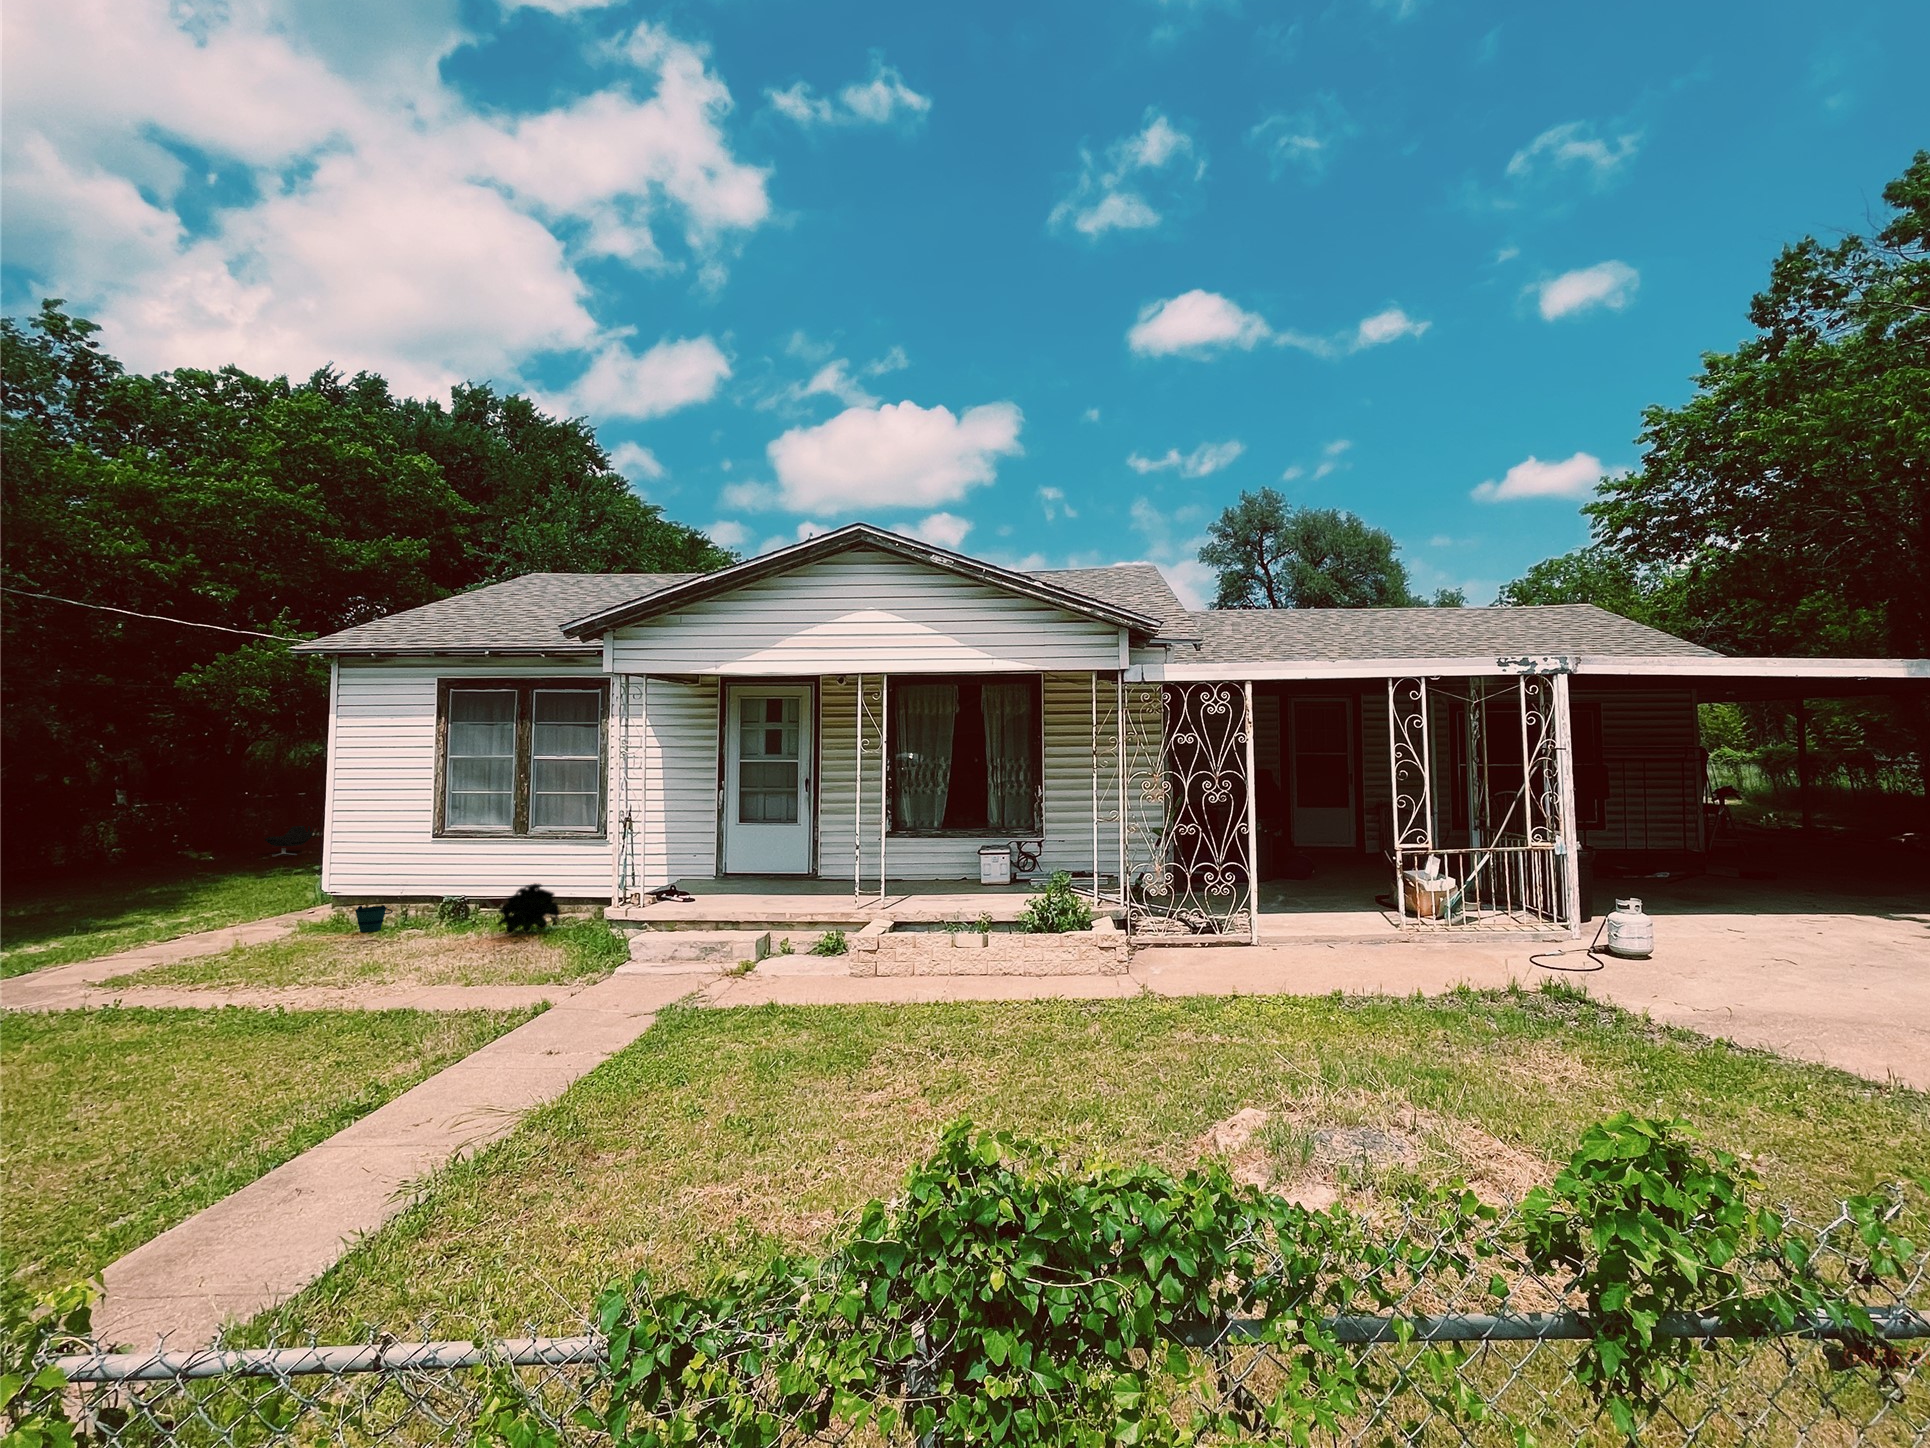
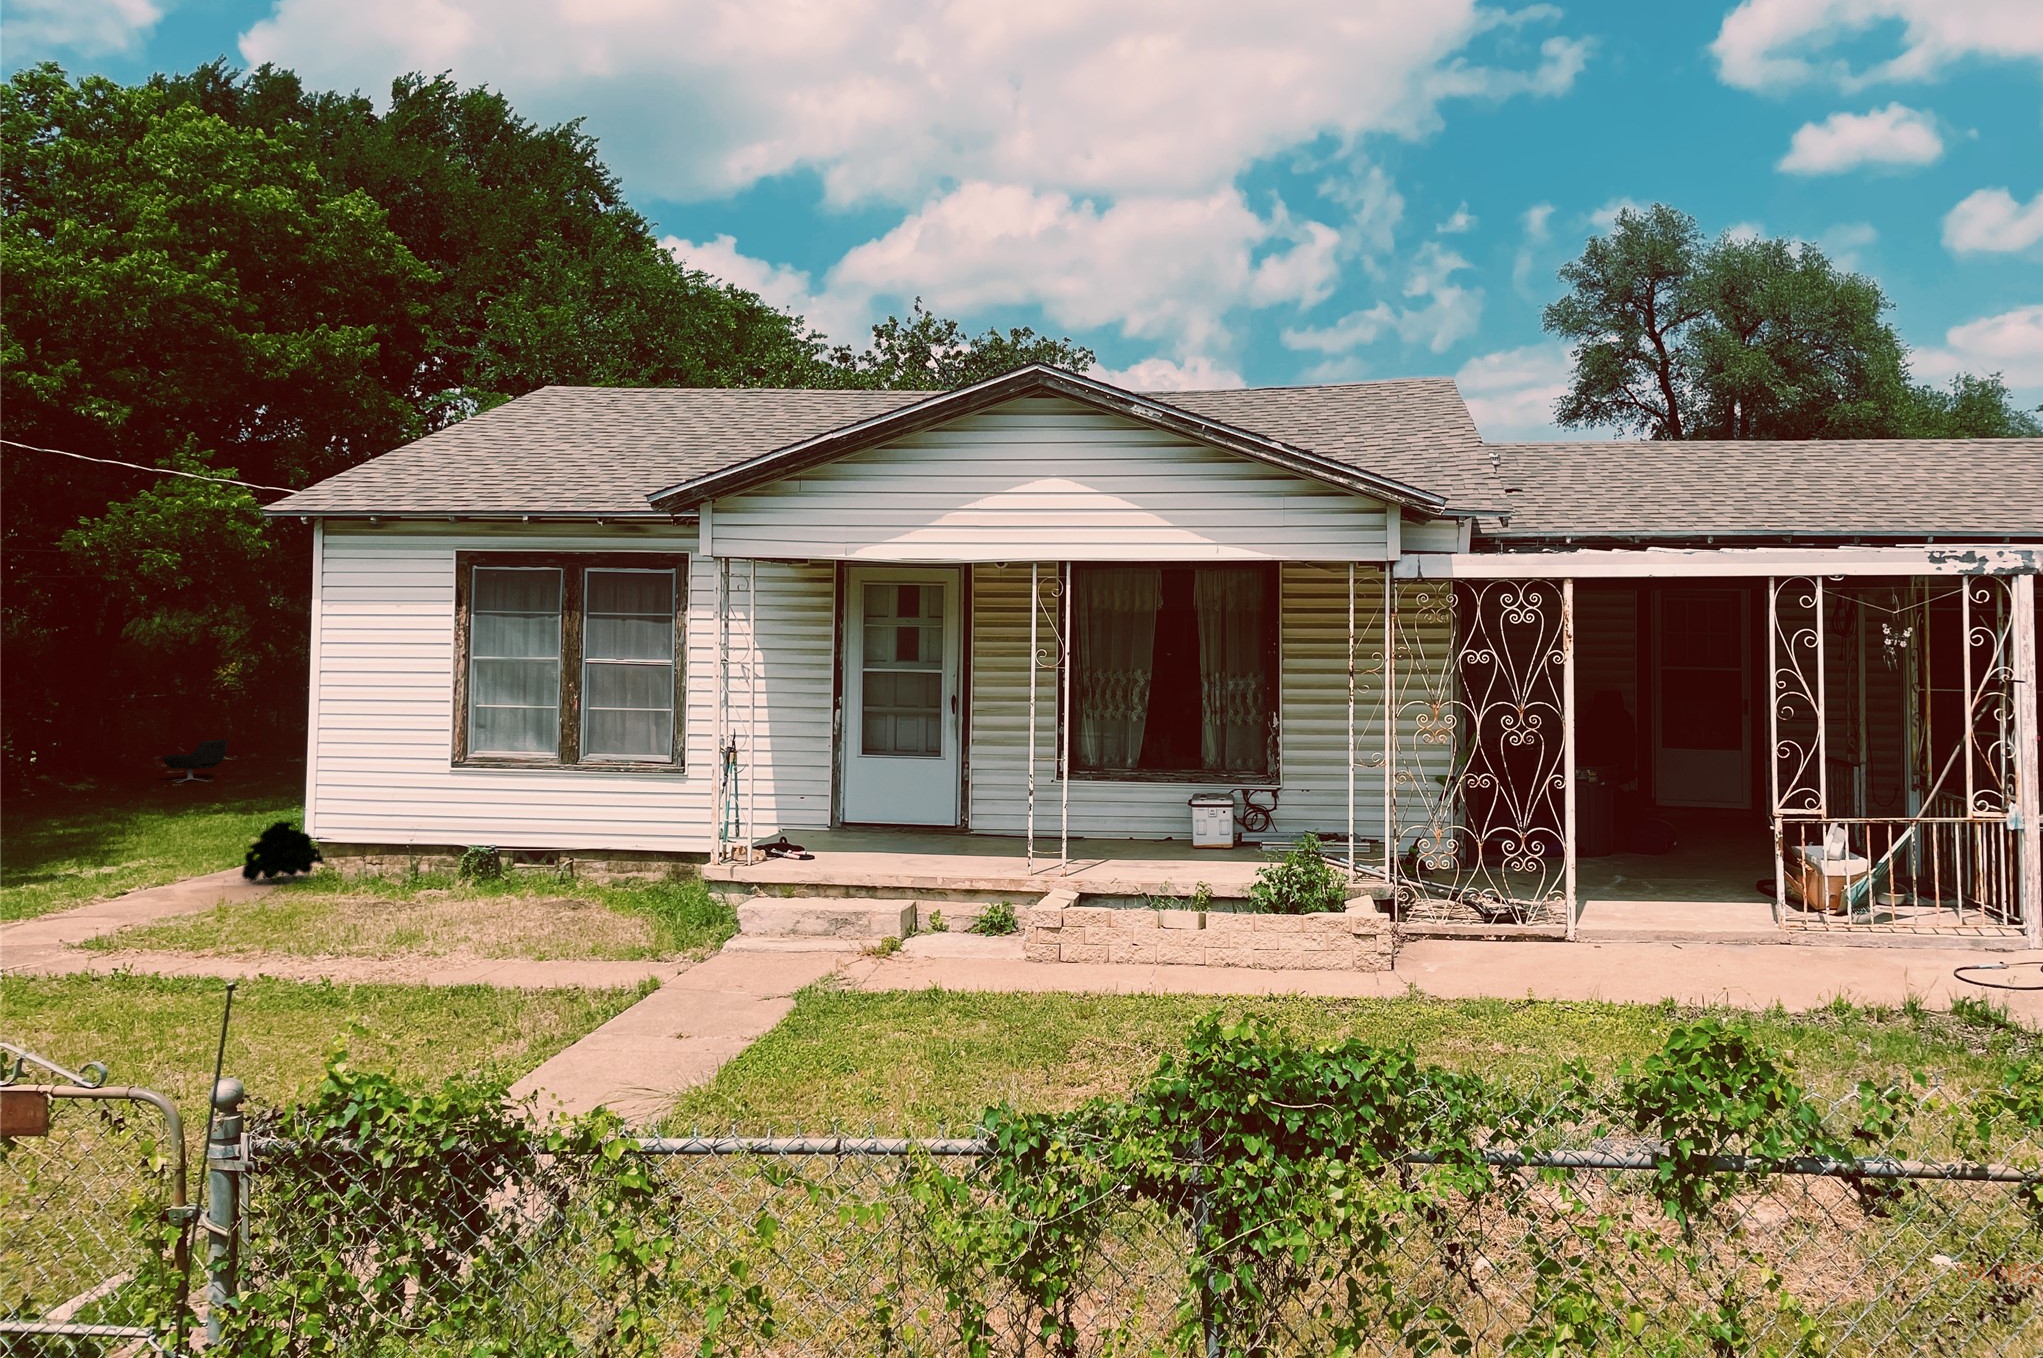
potted plant: present [497,884,560,934] -> present [242,821,324,882]
bucket: present [355,905,393,932] -> none [366,853,410,888]

